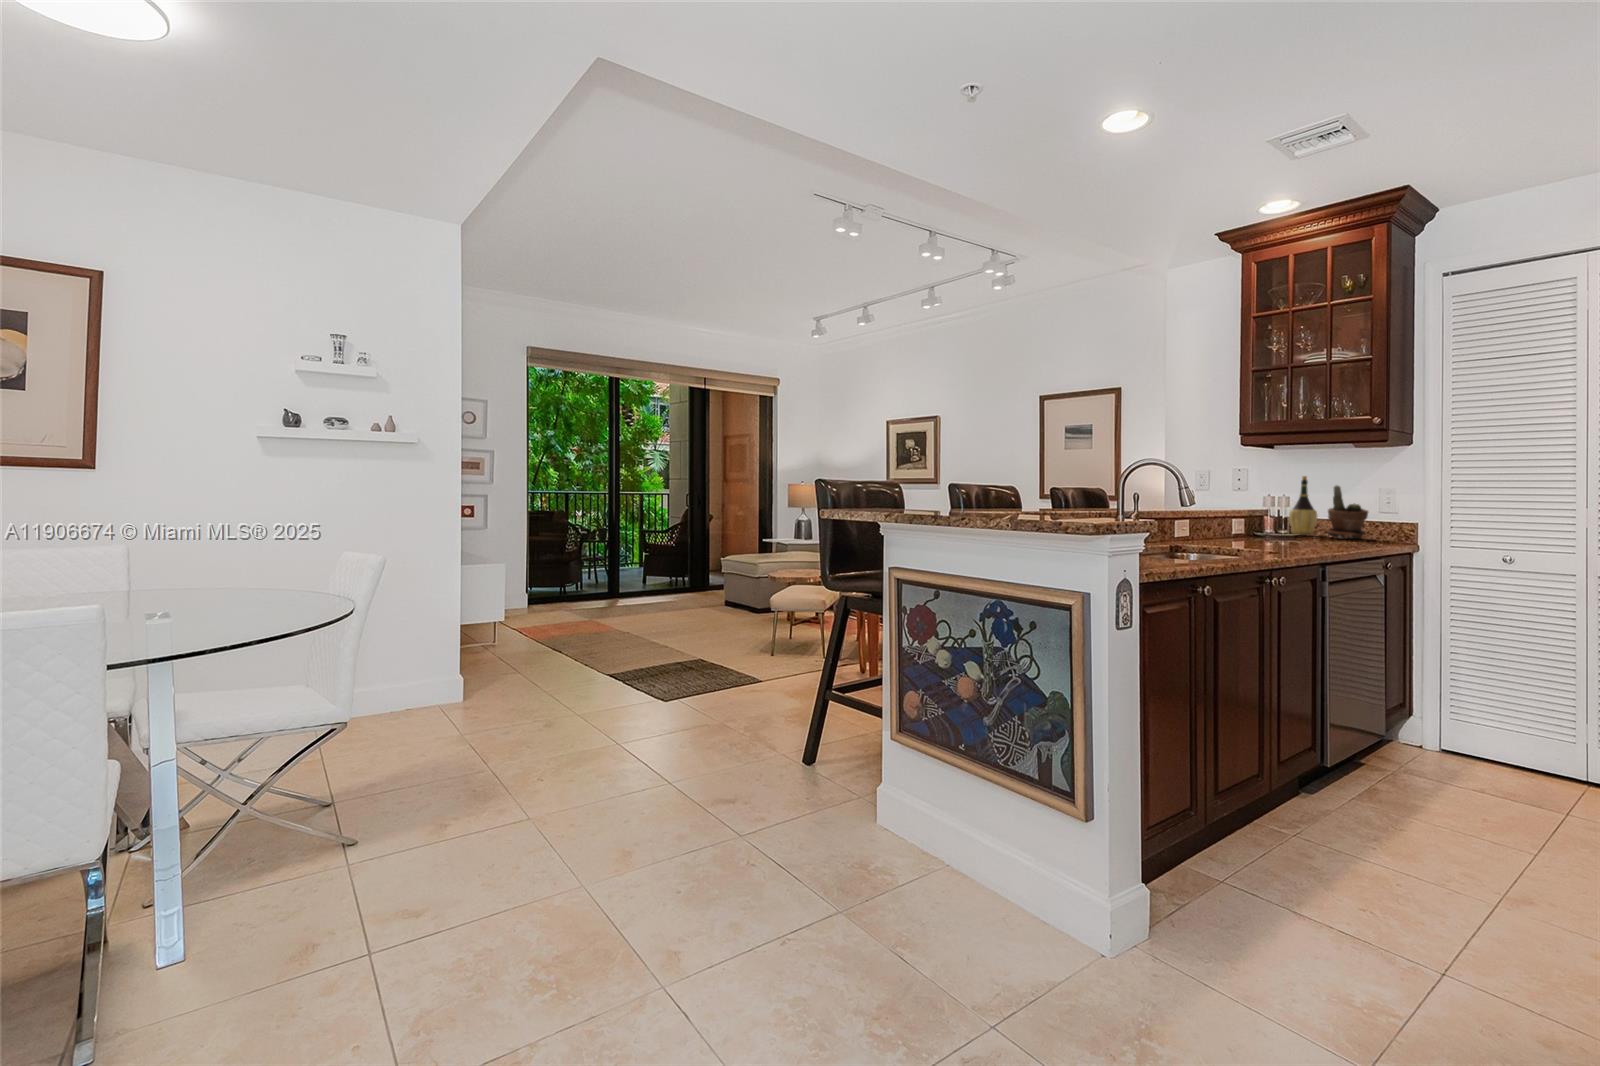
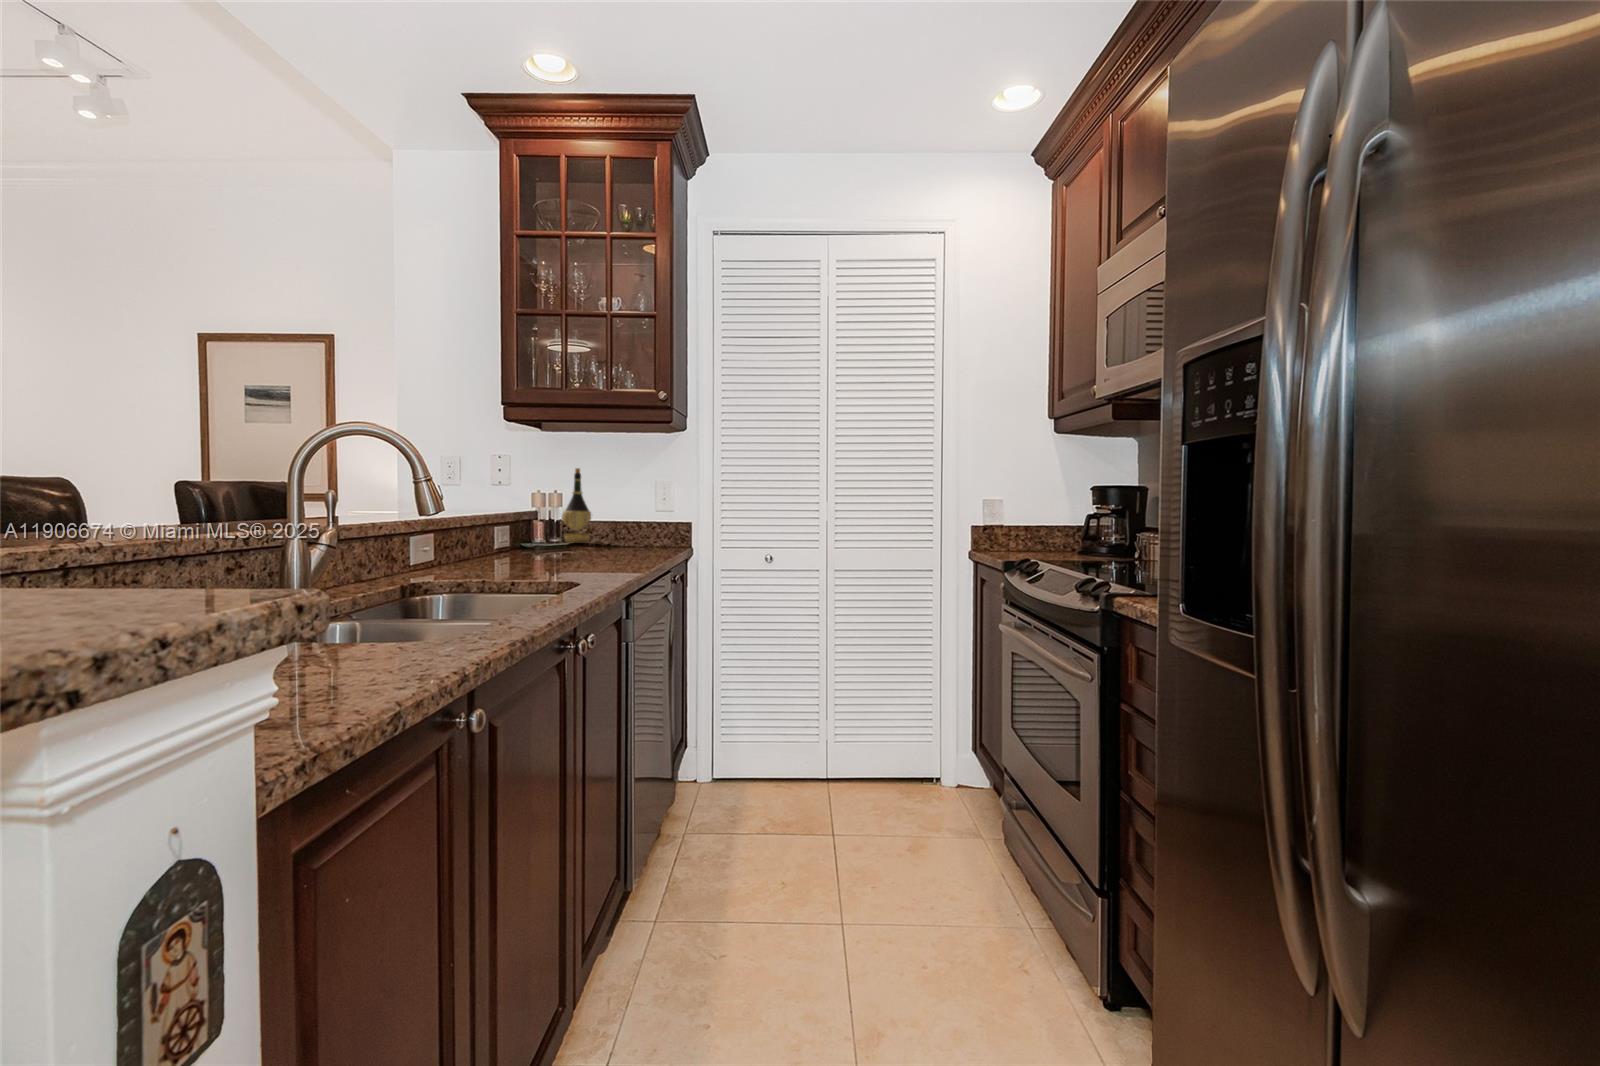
potted plant: present [1326,485,1368,539] -> none [605,481,649,548]

